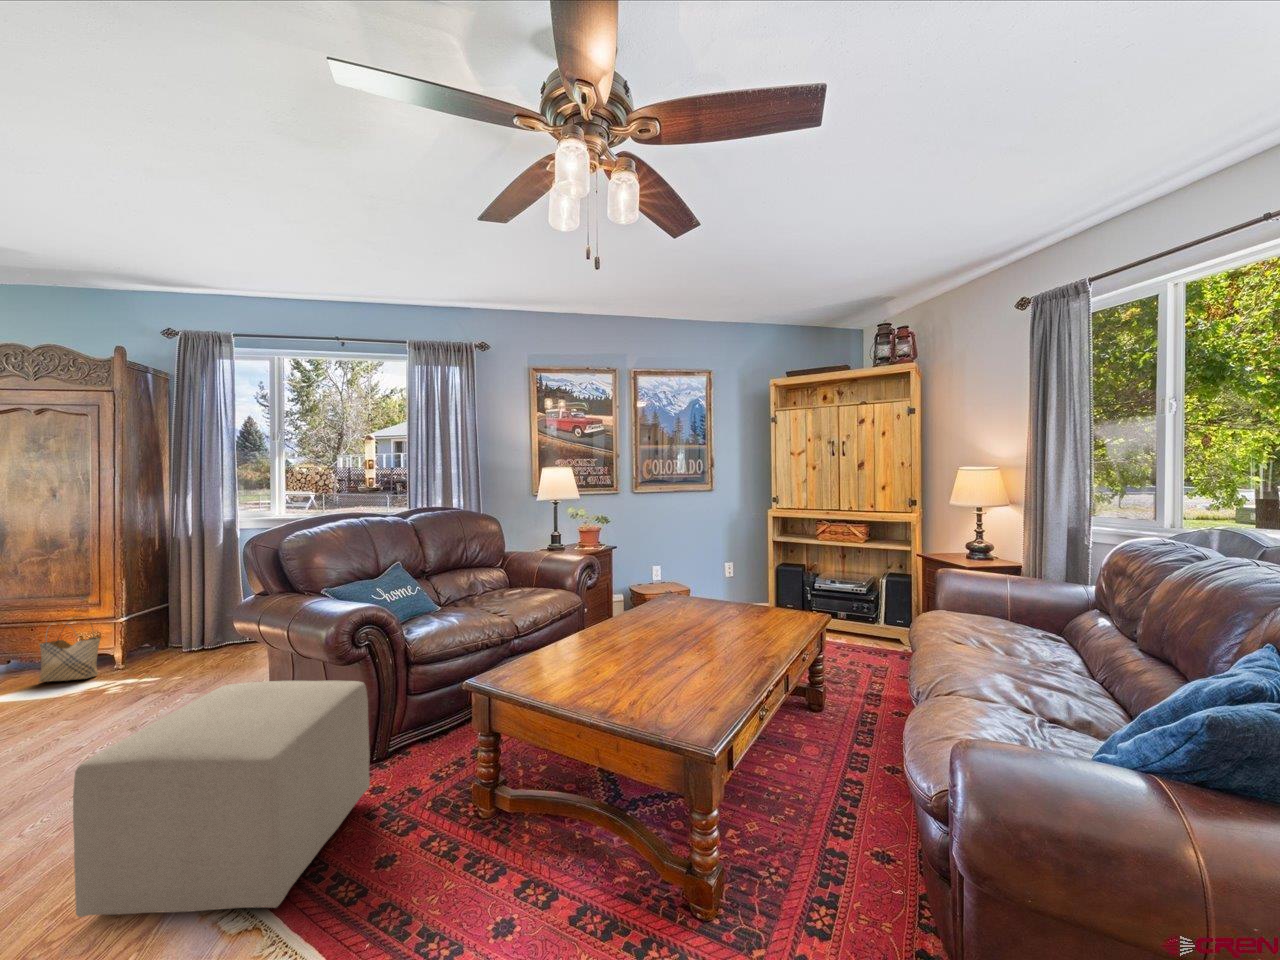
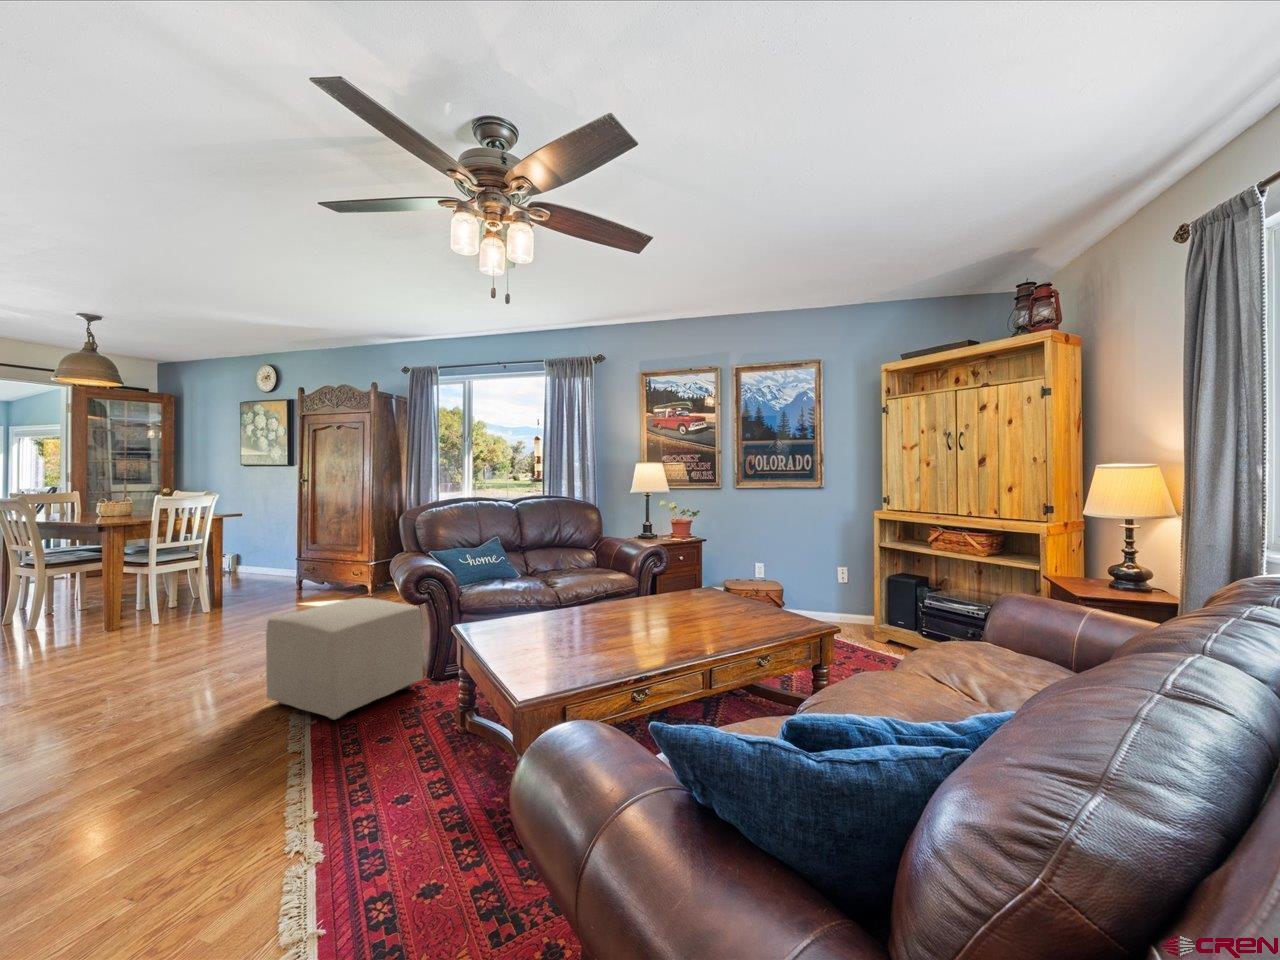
woven basket: present [39,623,101,682] -> none [332,558,360,598]

